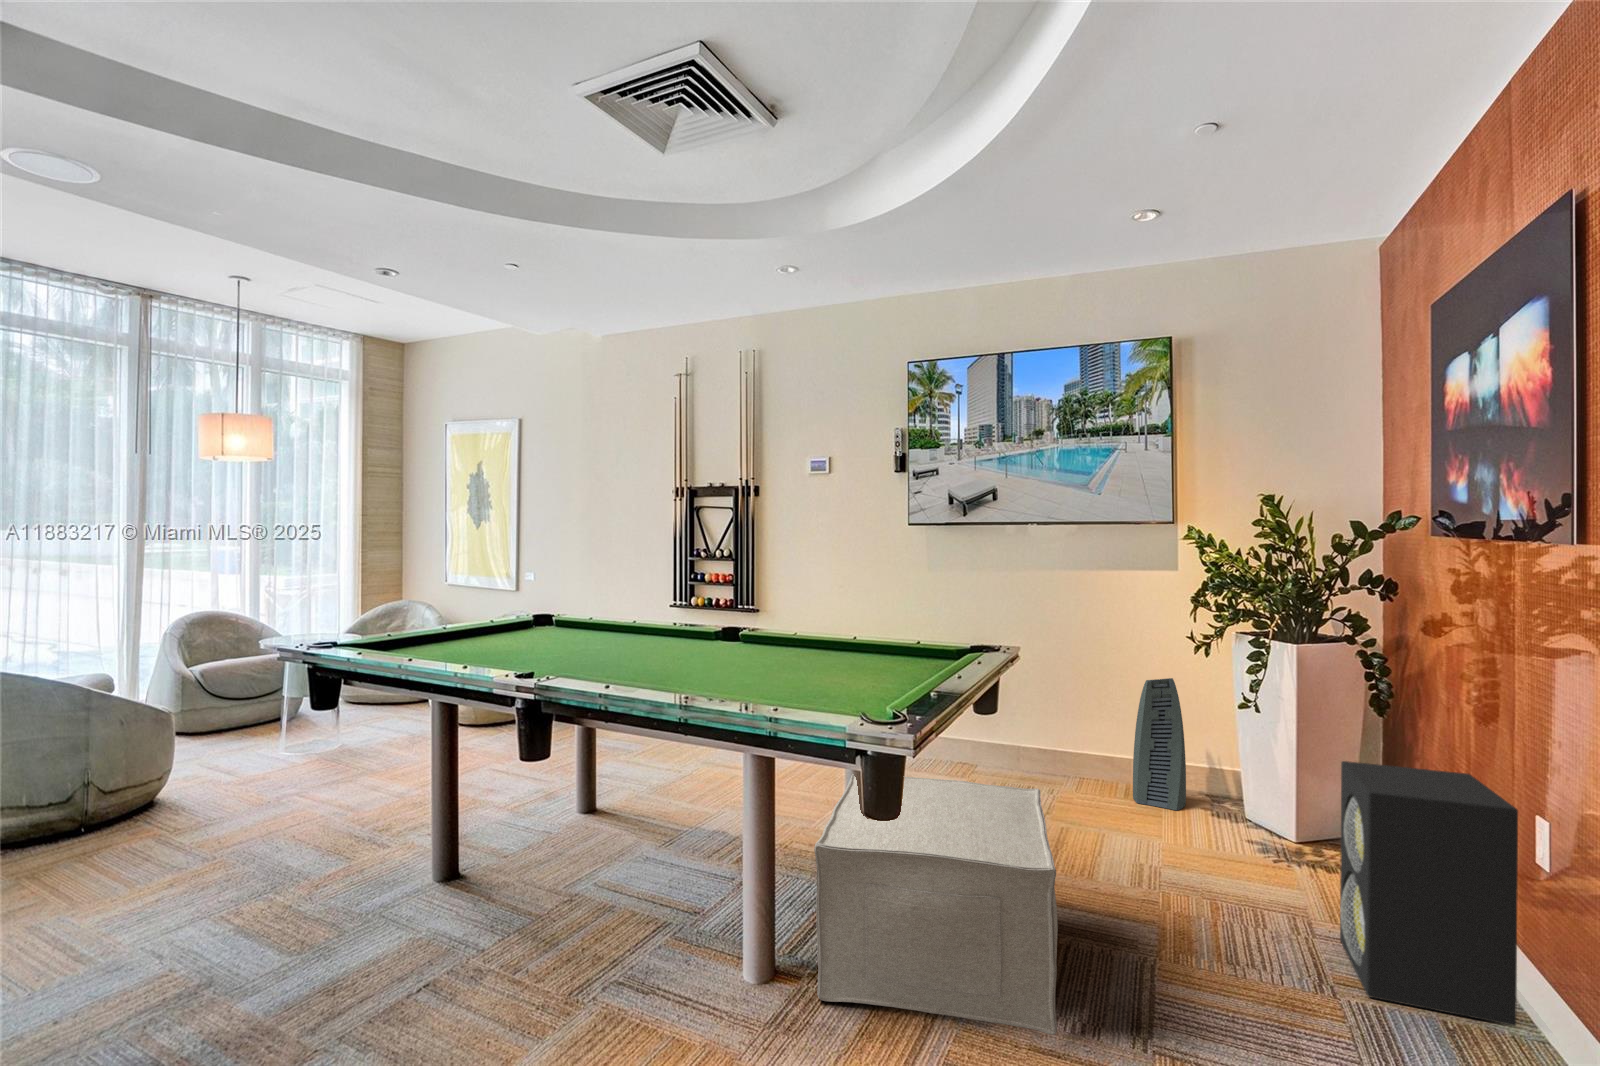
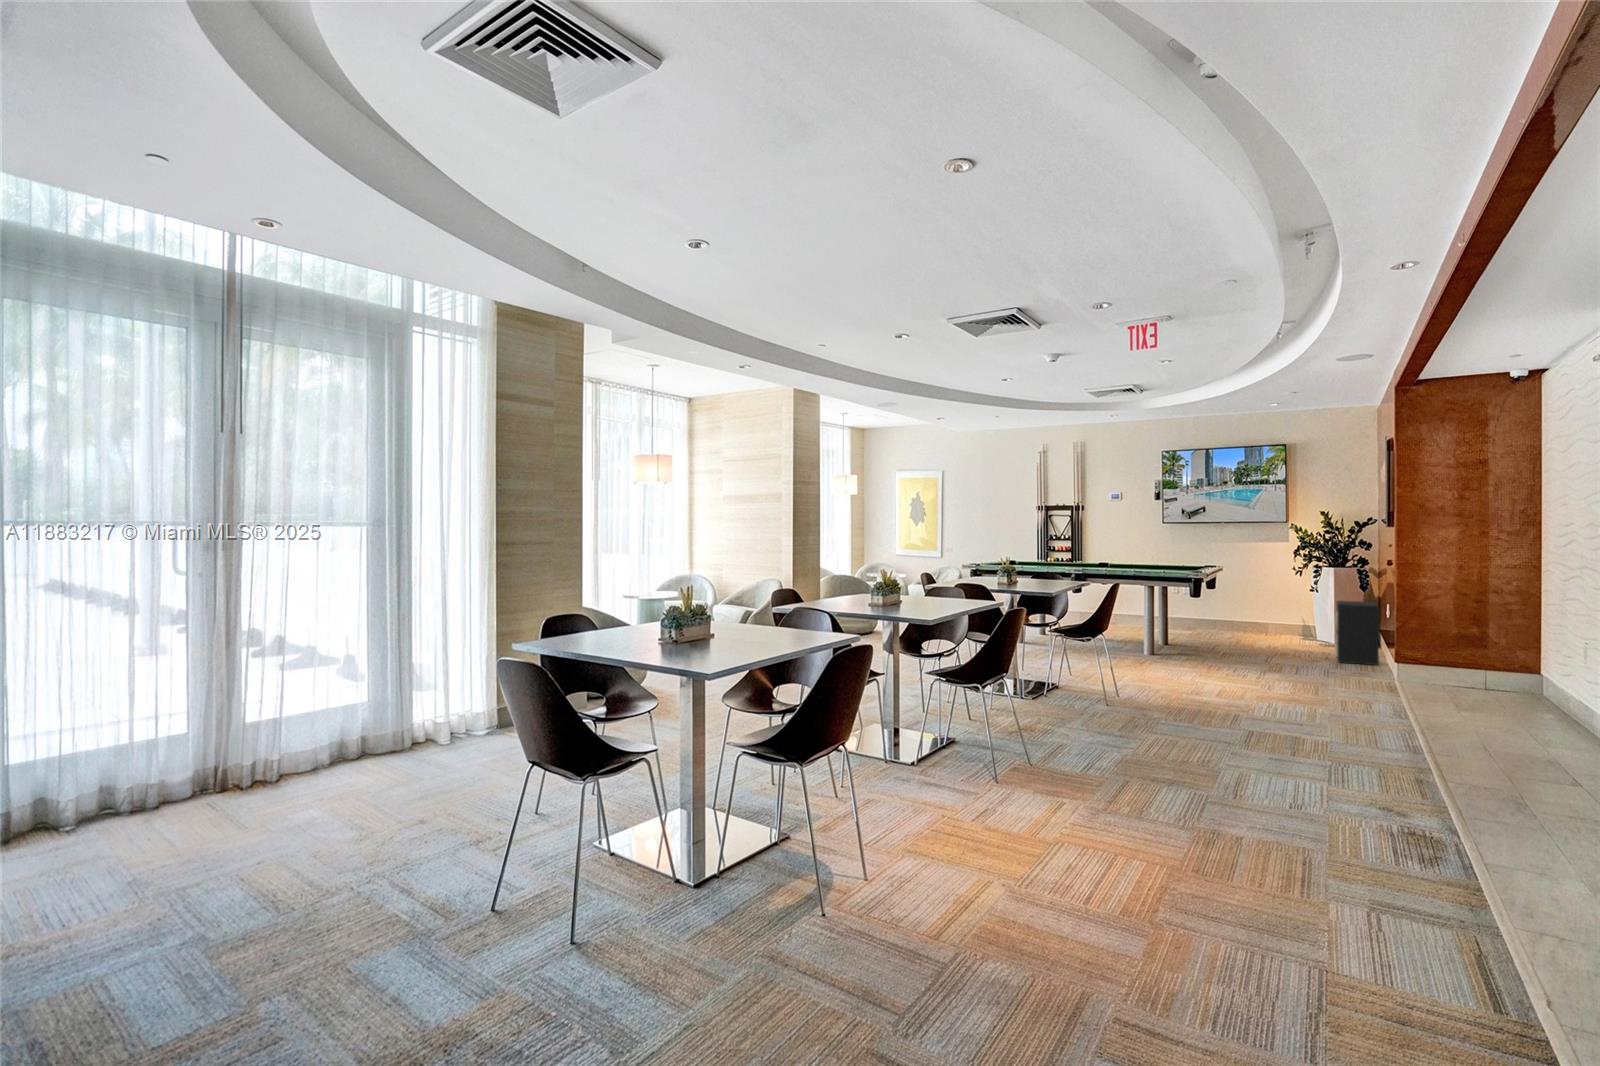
air purifier: present [1133,678,1186,810] -> none [1270,585,1293,637]
ottoman: present [814,774,1058,1035] -> none [1169,611,1245,666]

